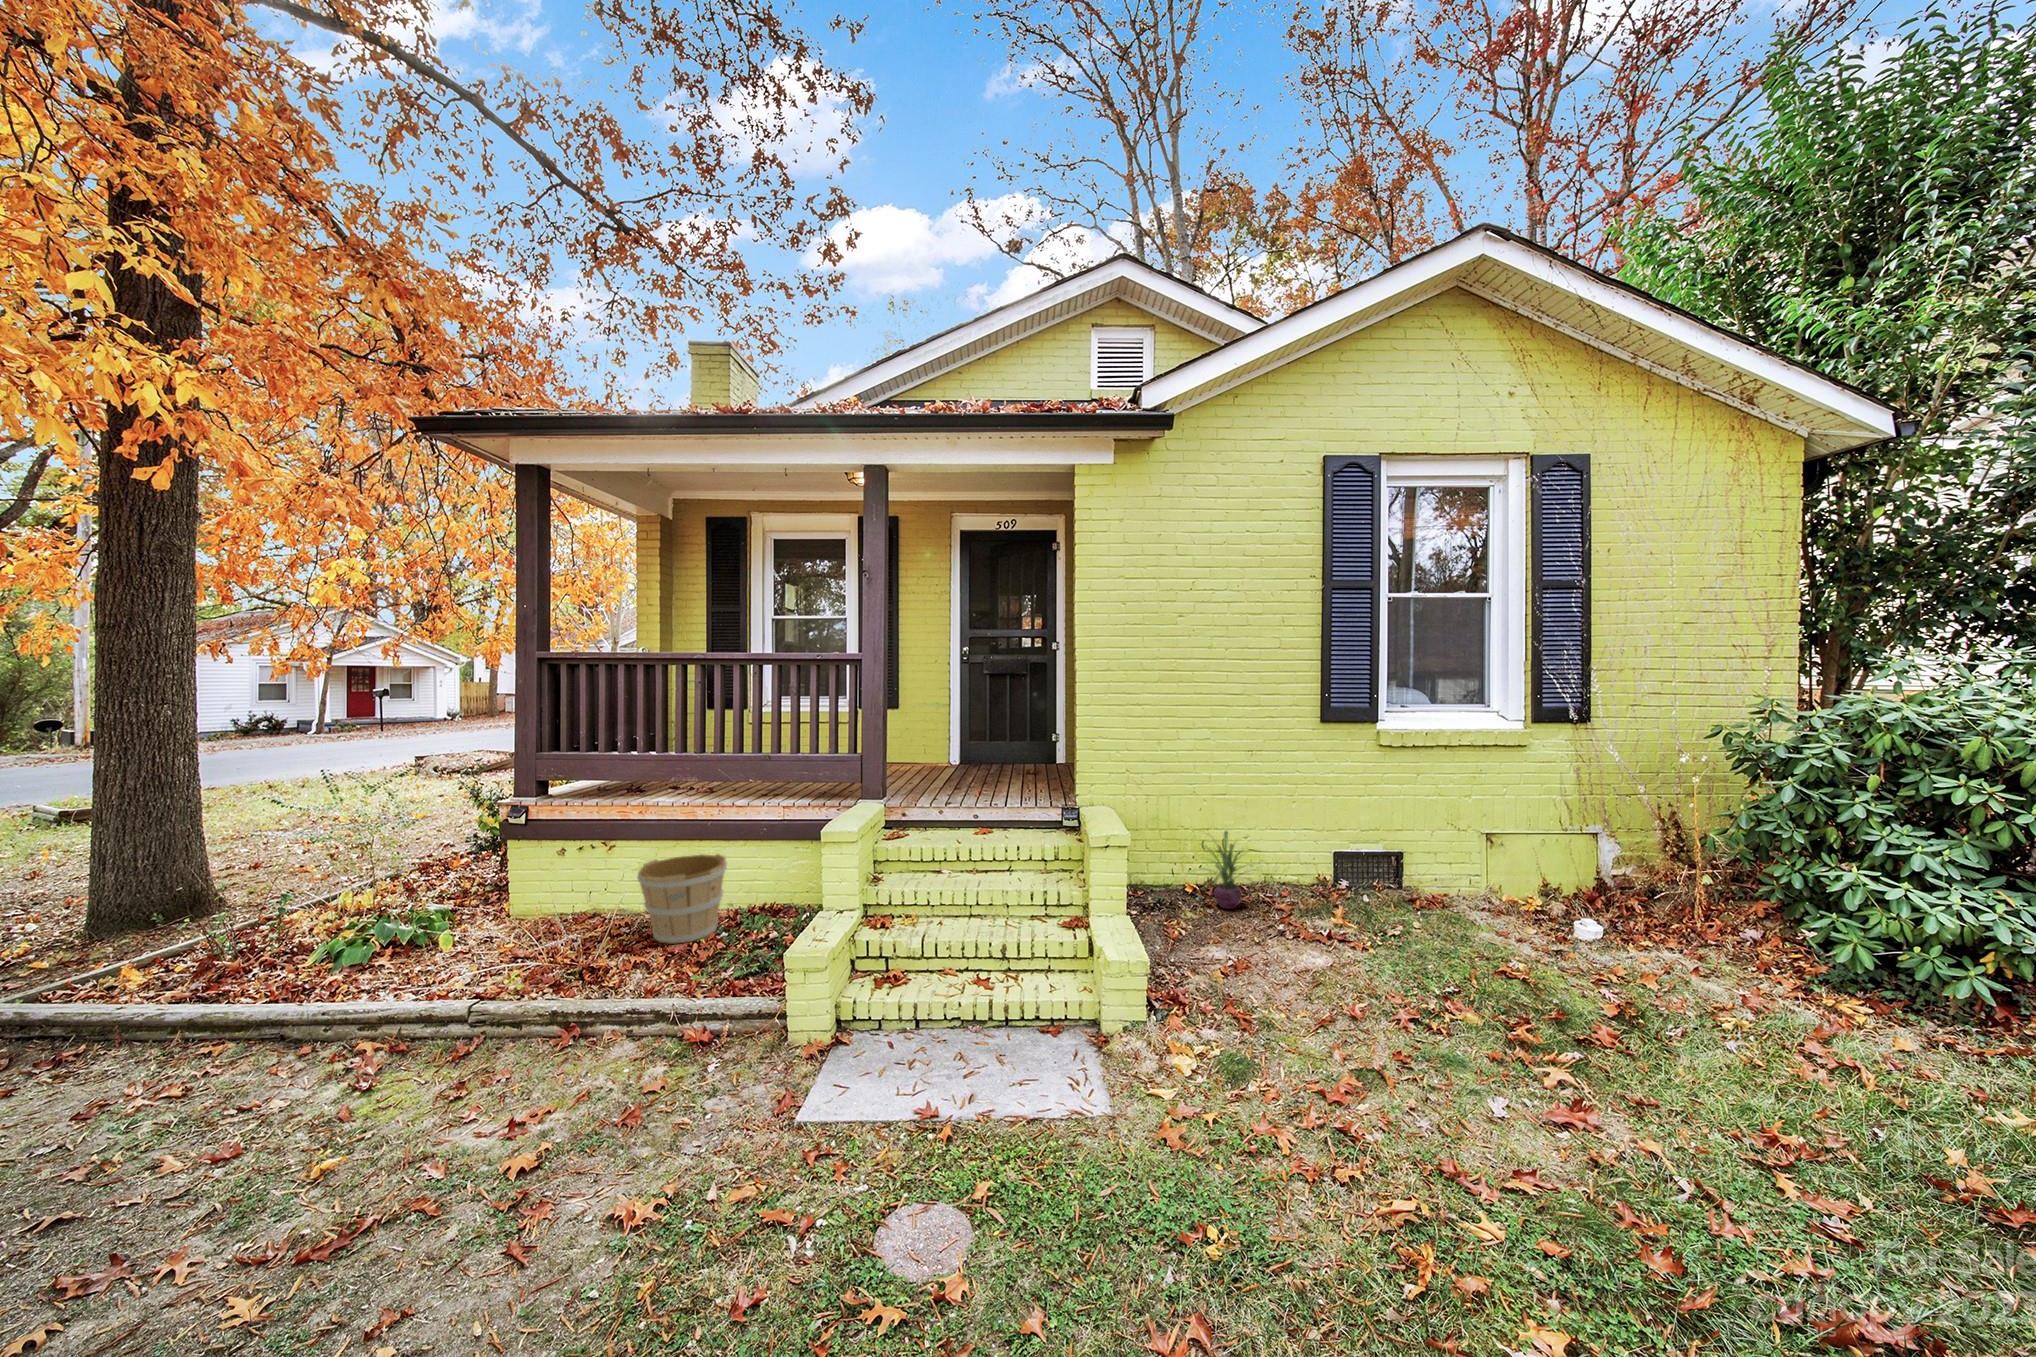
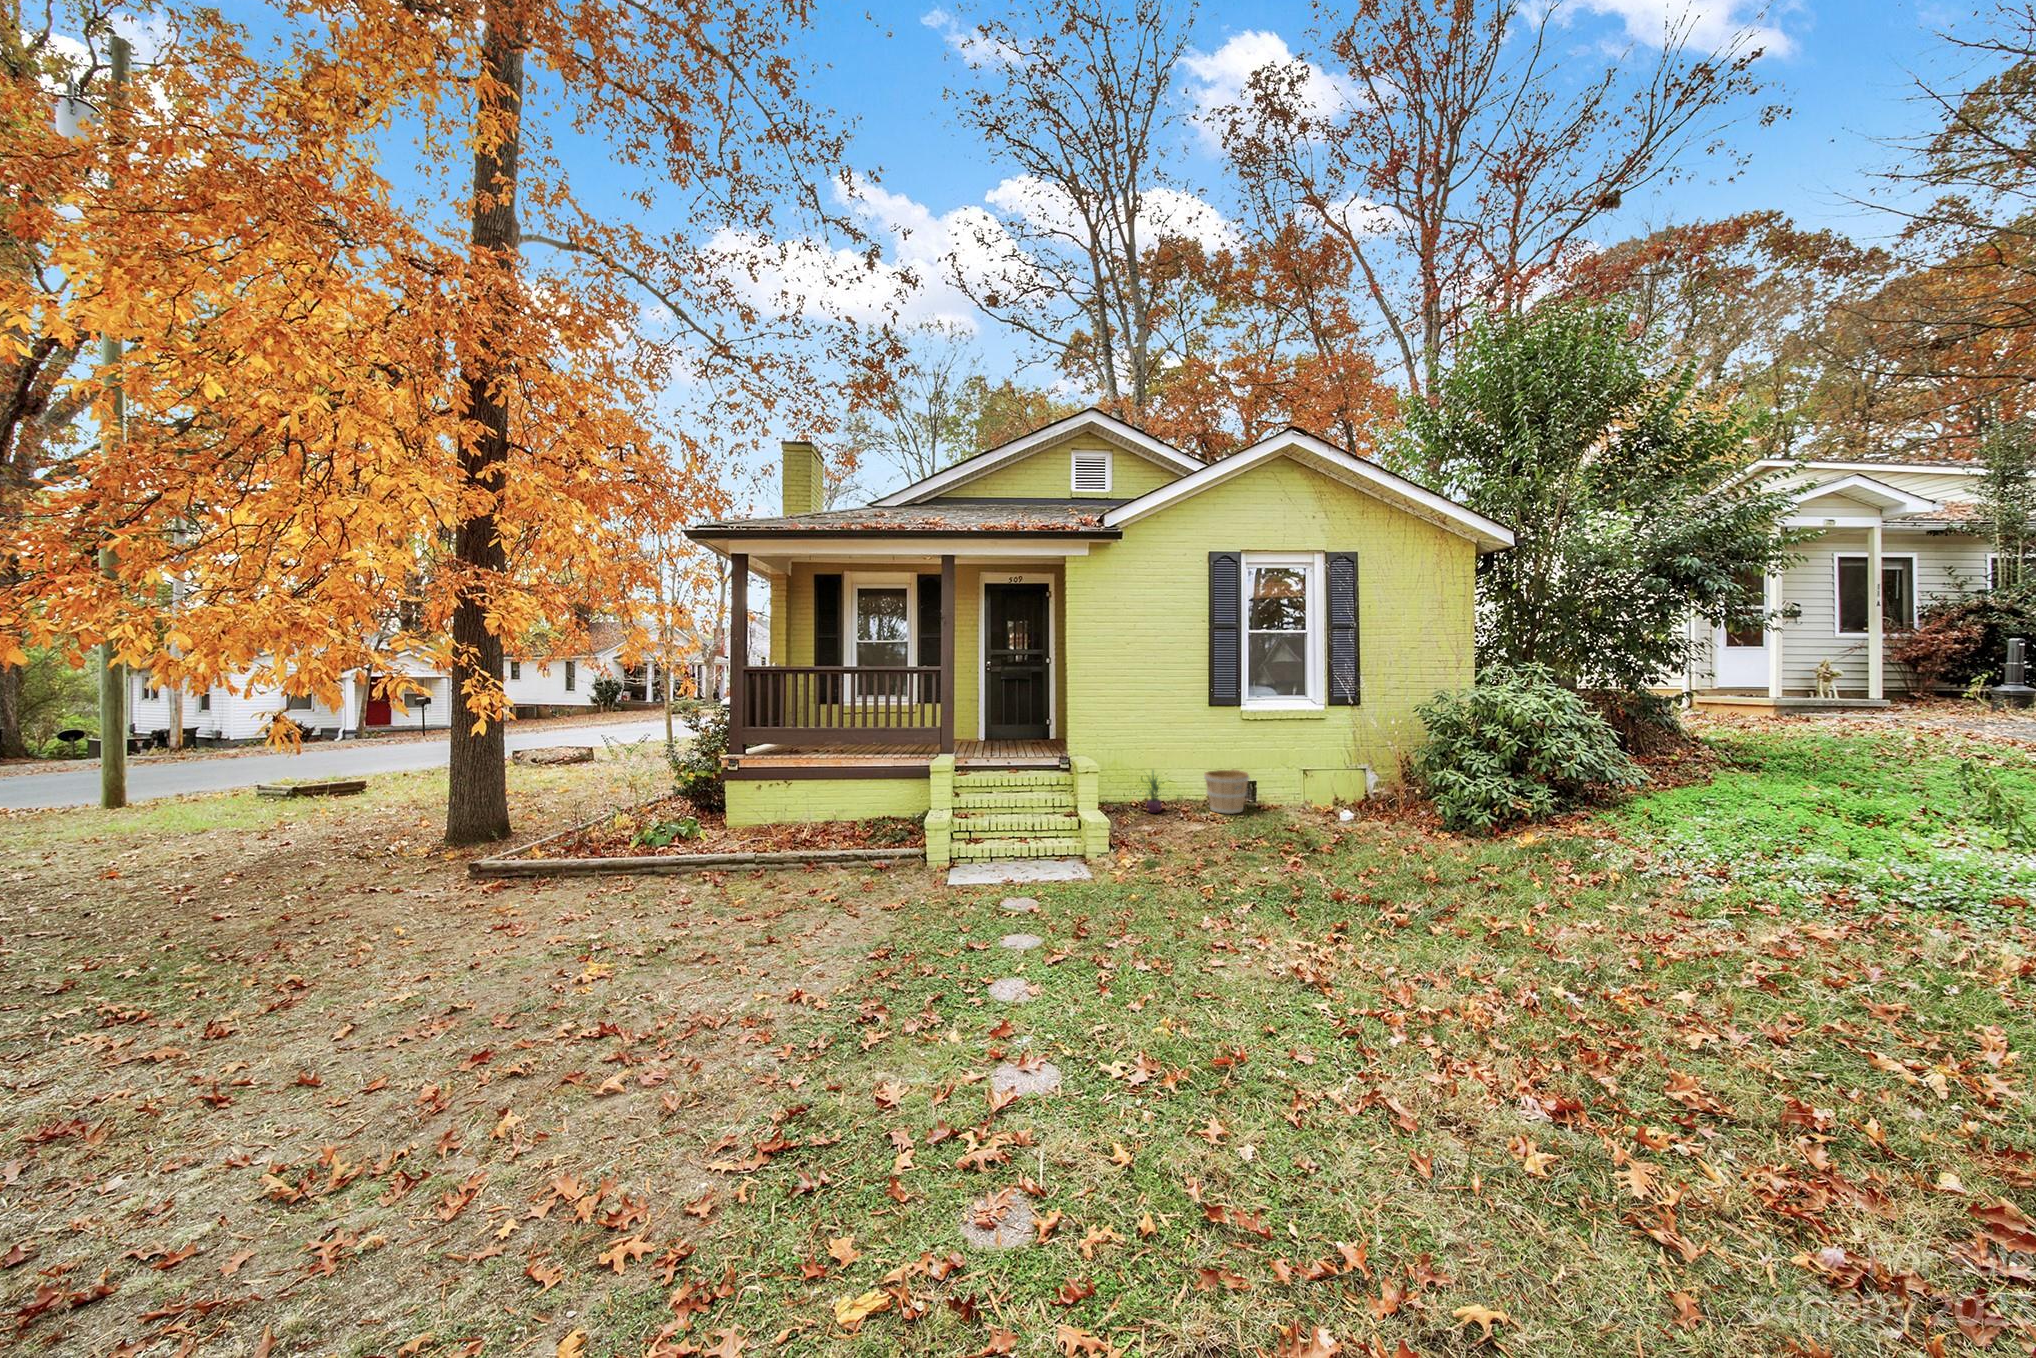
wooden bucket: present [637,854,727,944] -> present [1204,769,1249,814]

